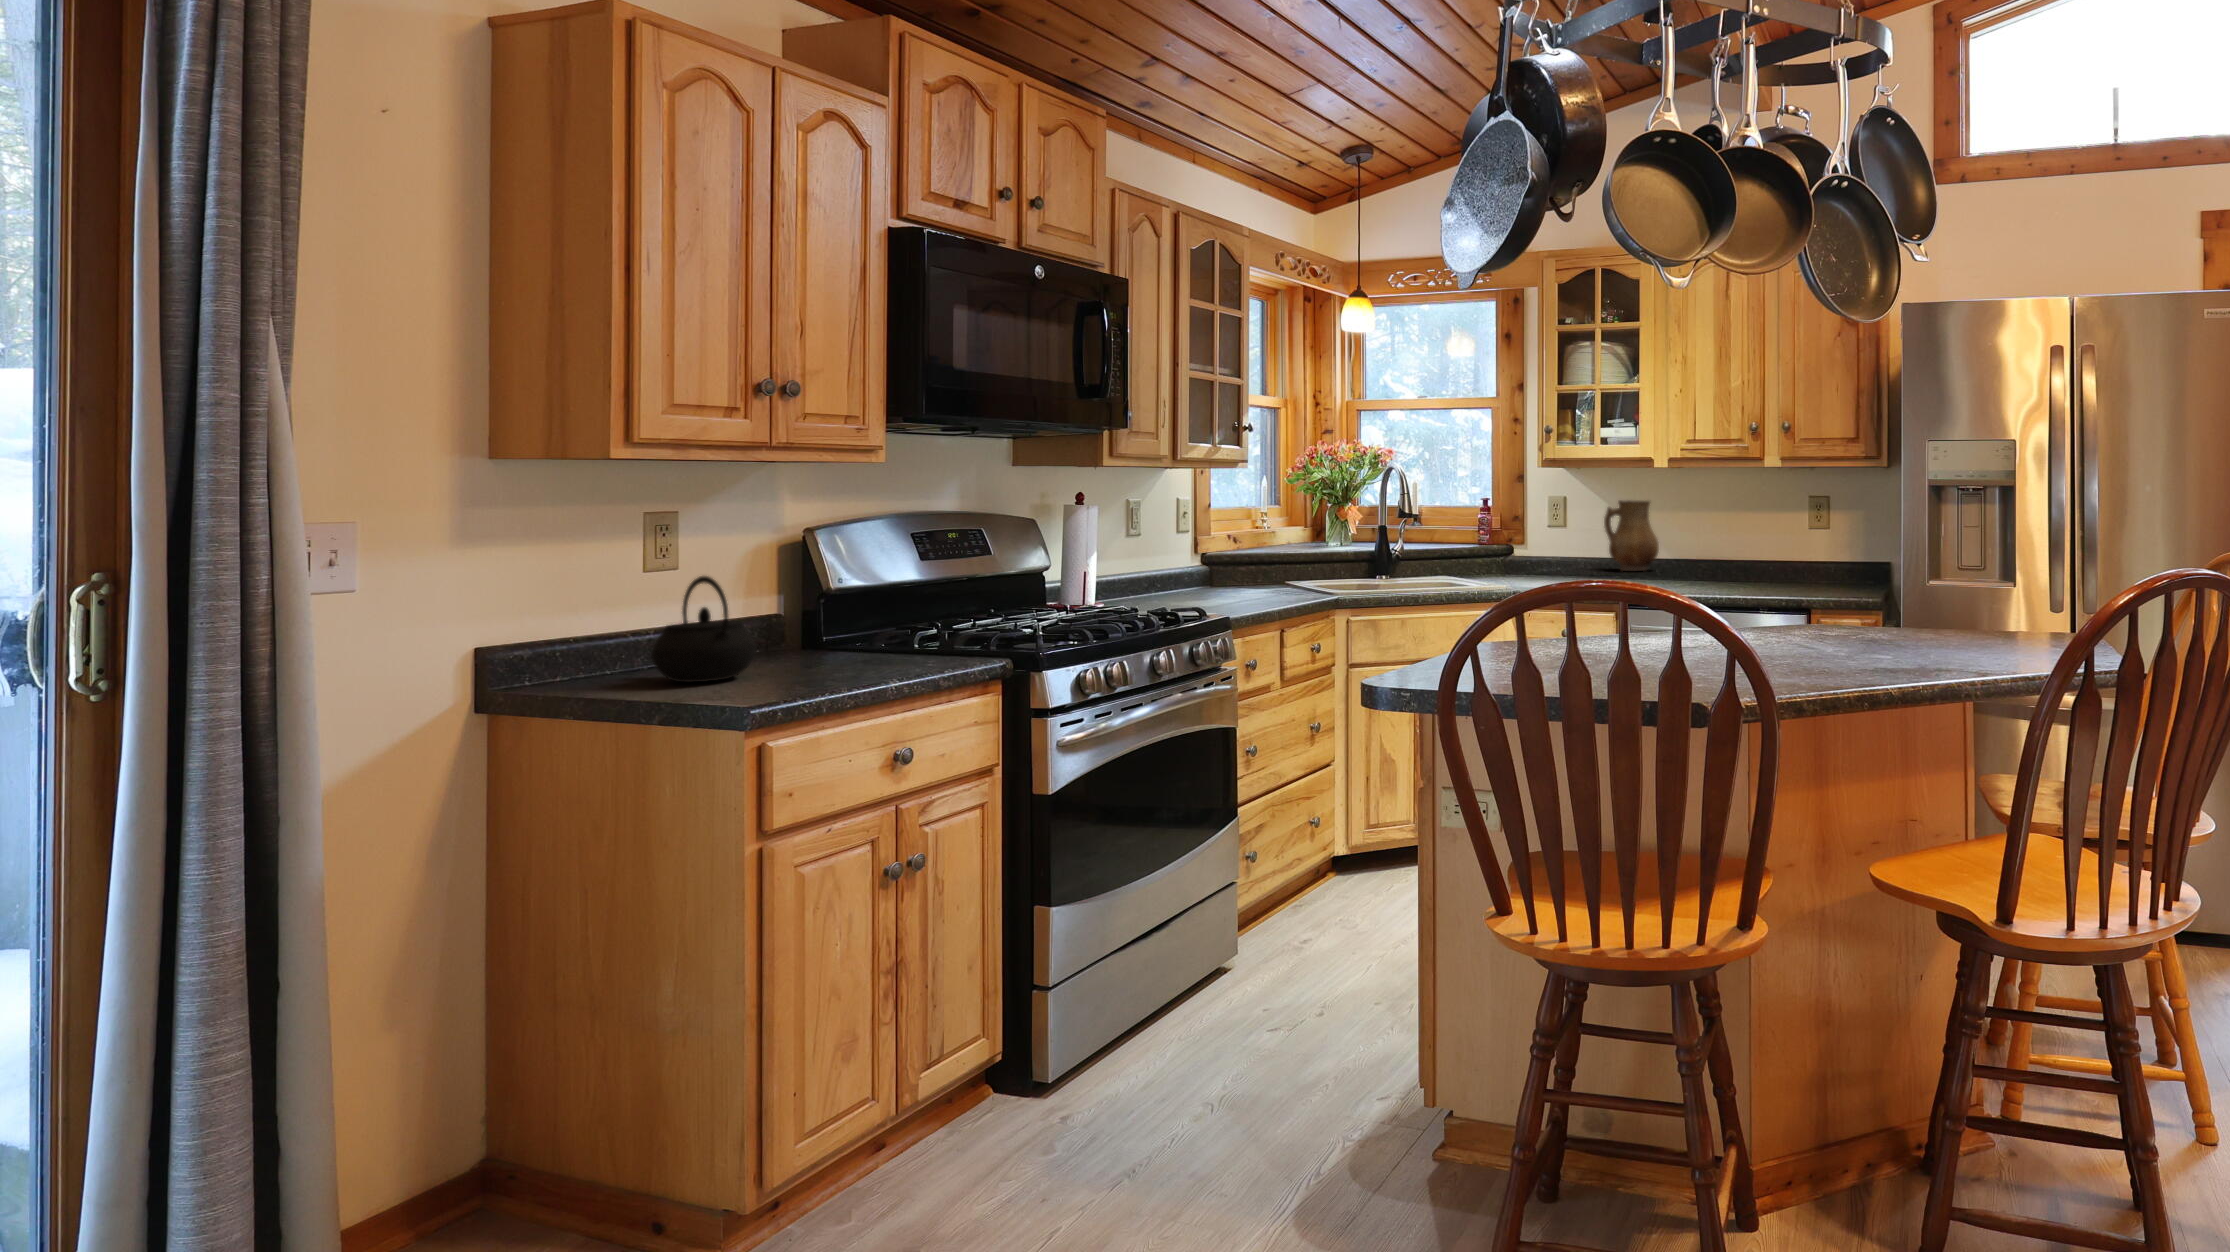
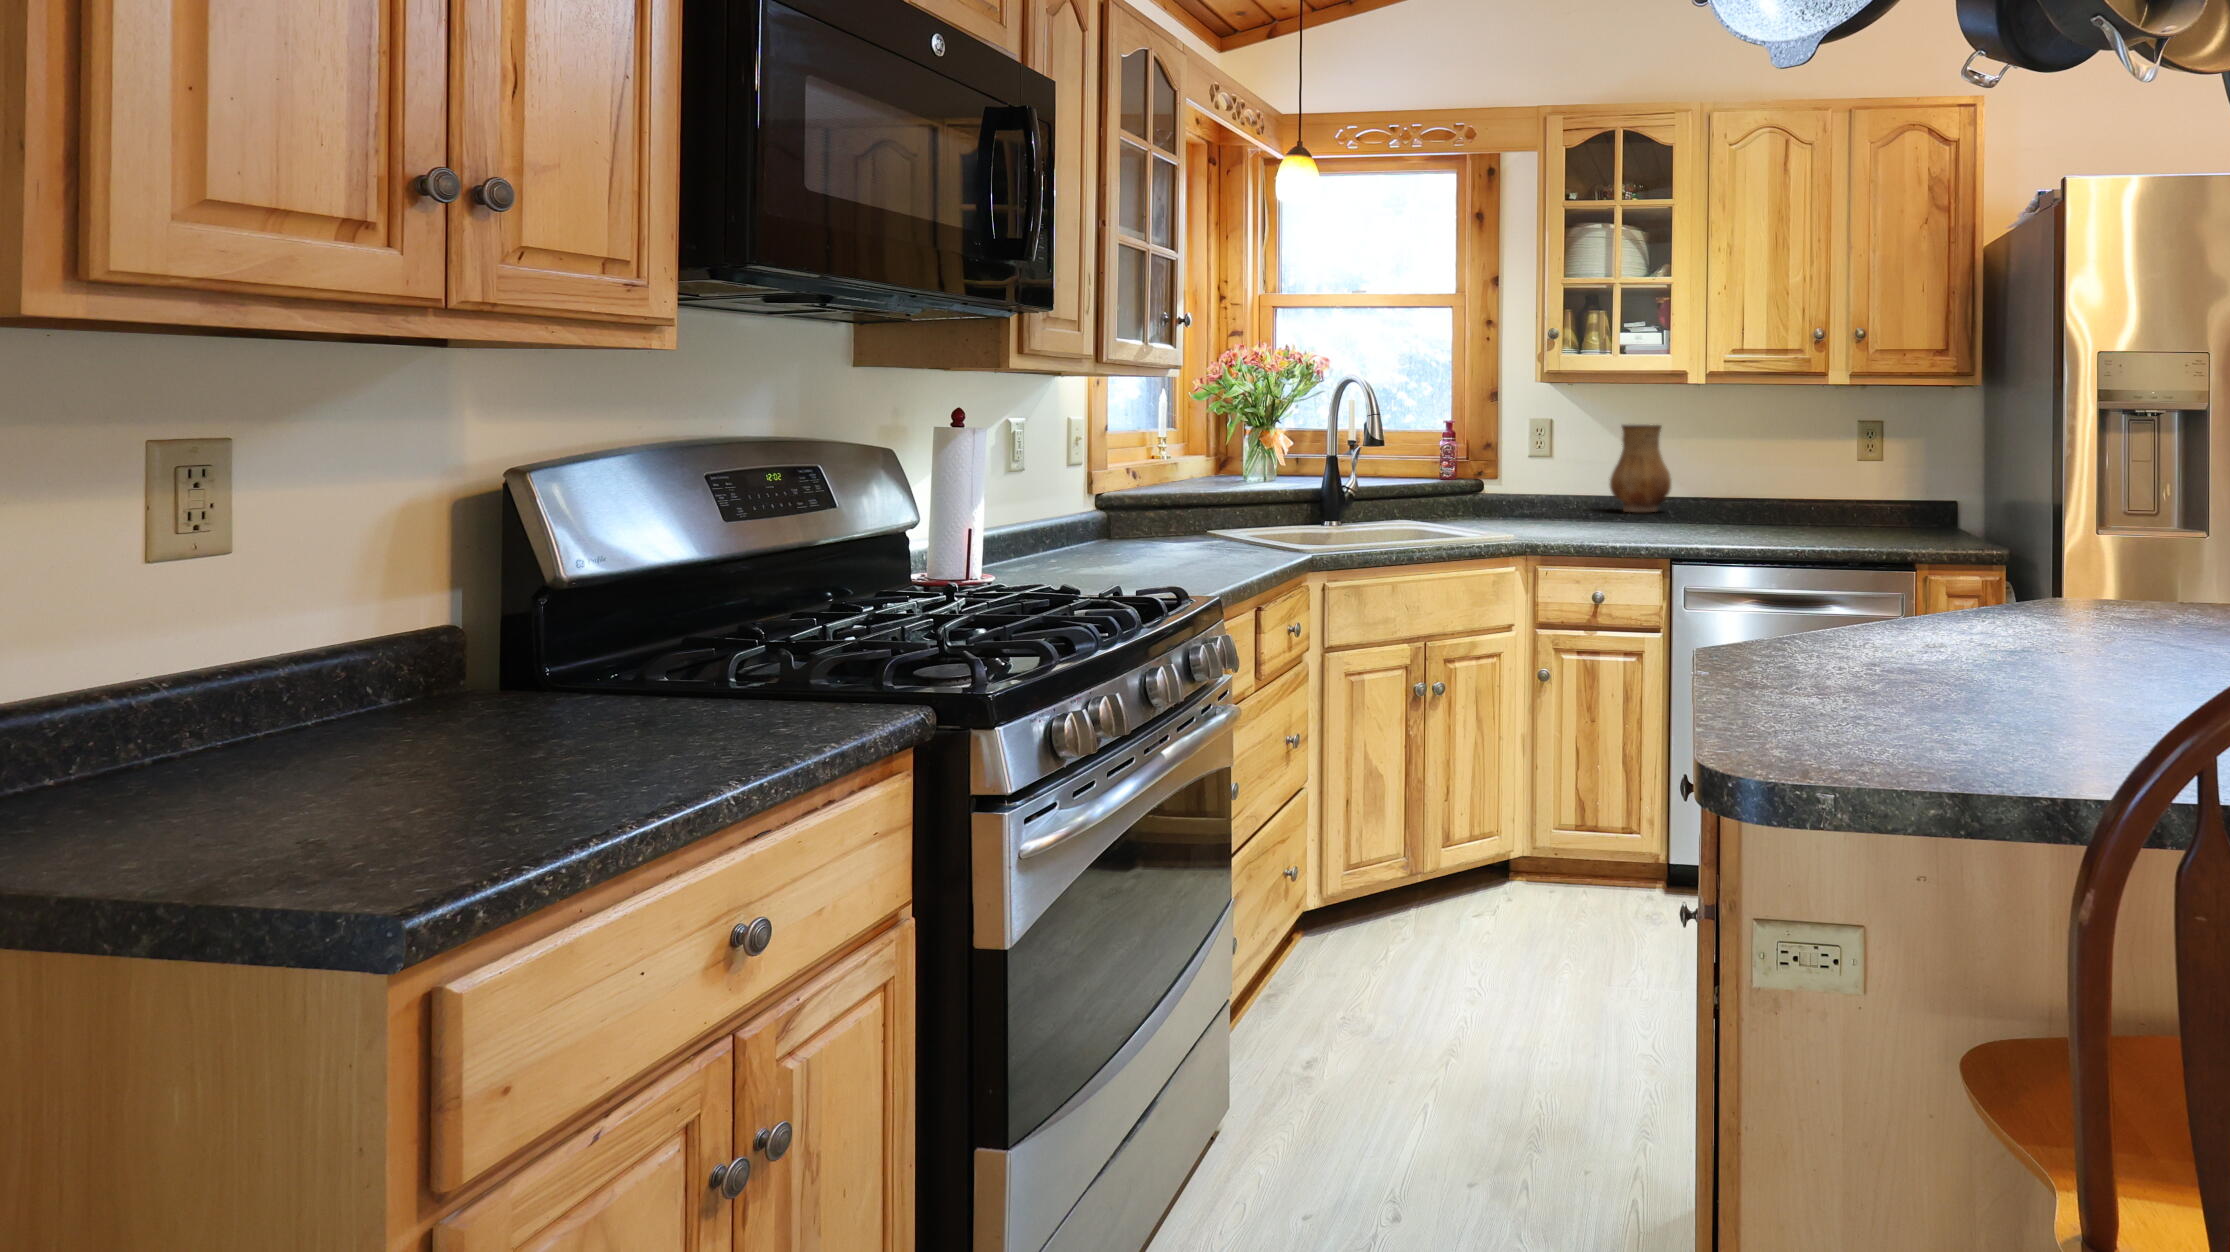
kettle: present [651,576,756,682] -> none [138,579,409,822]

